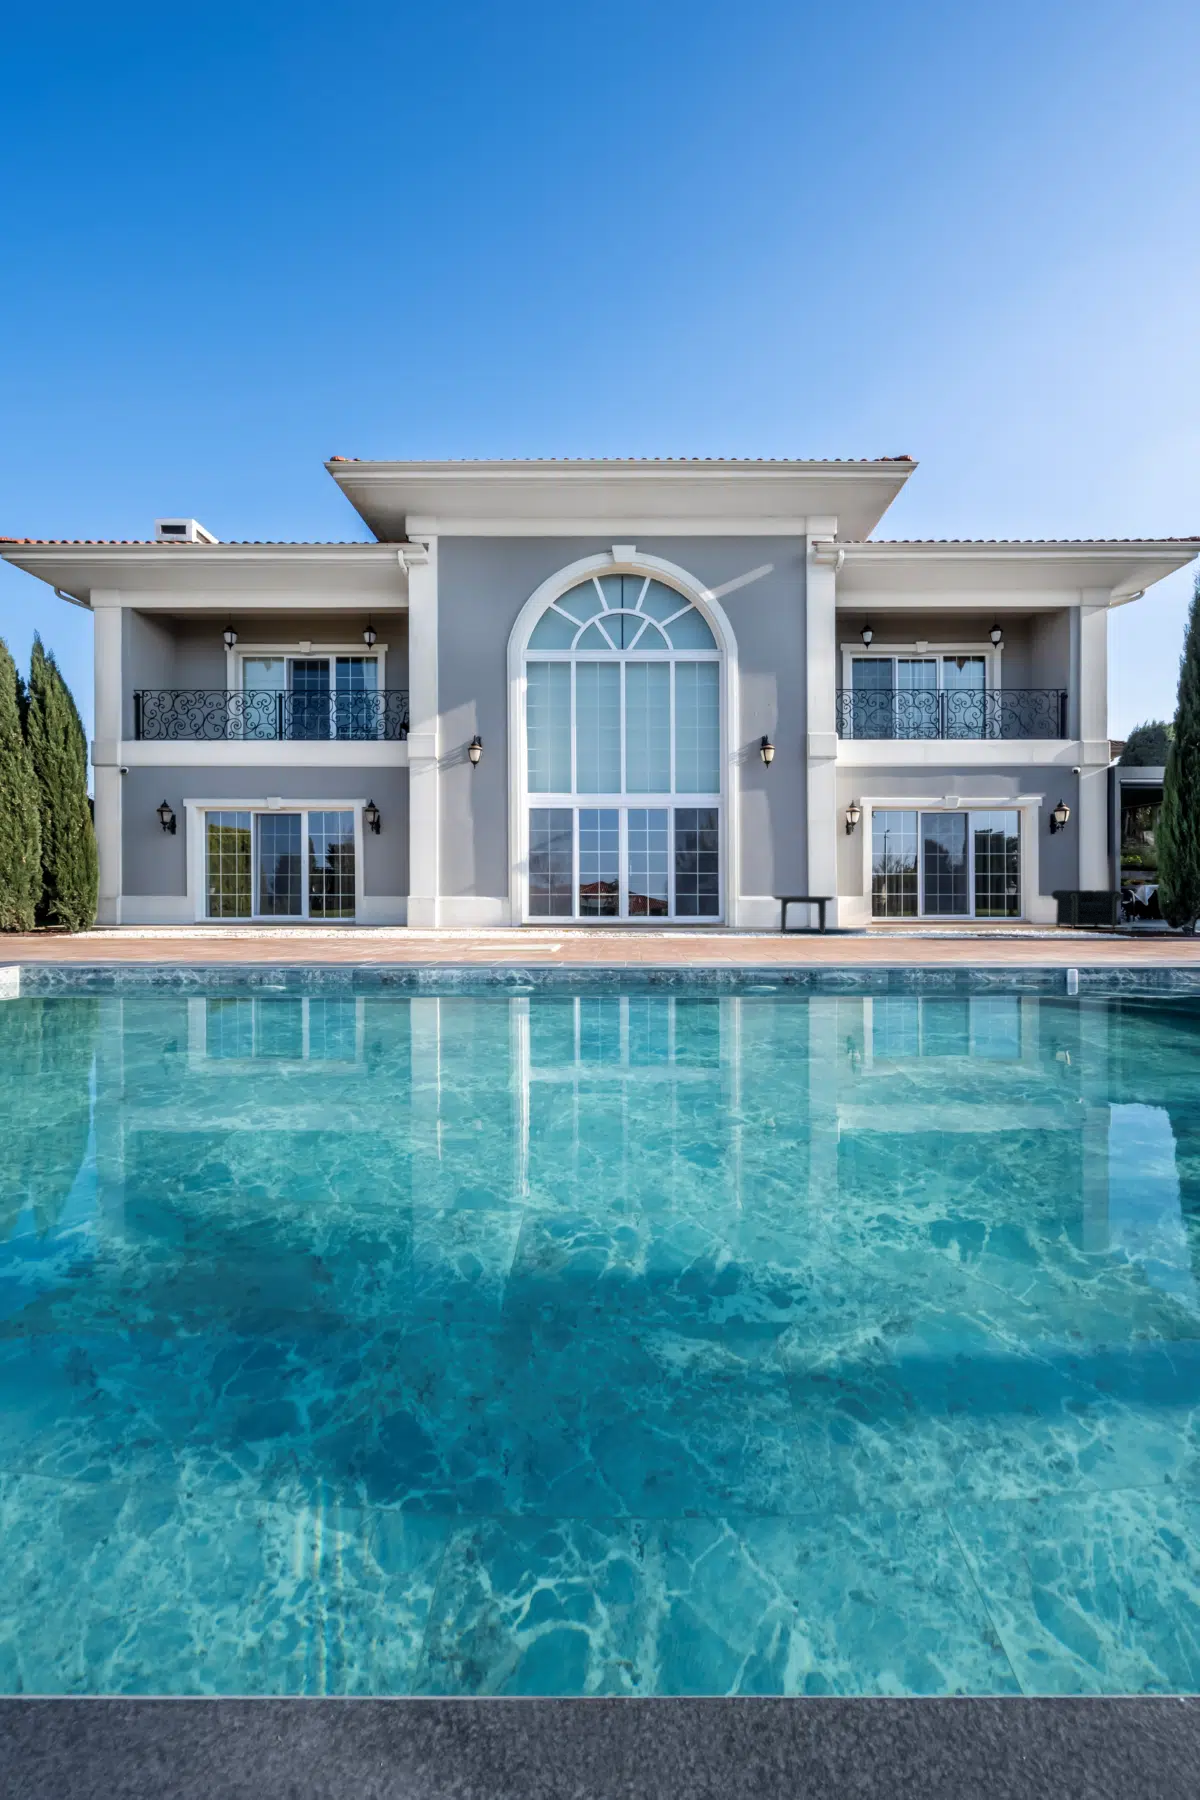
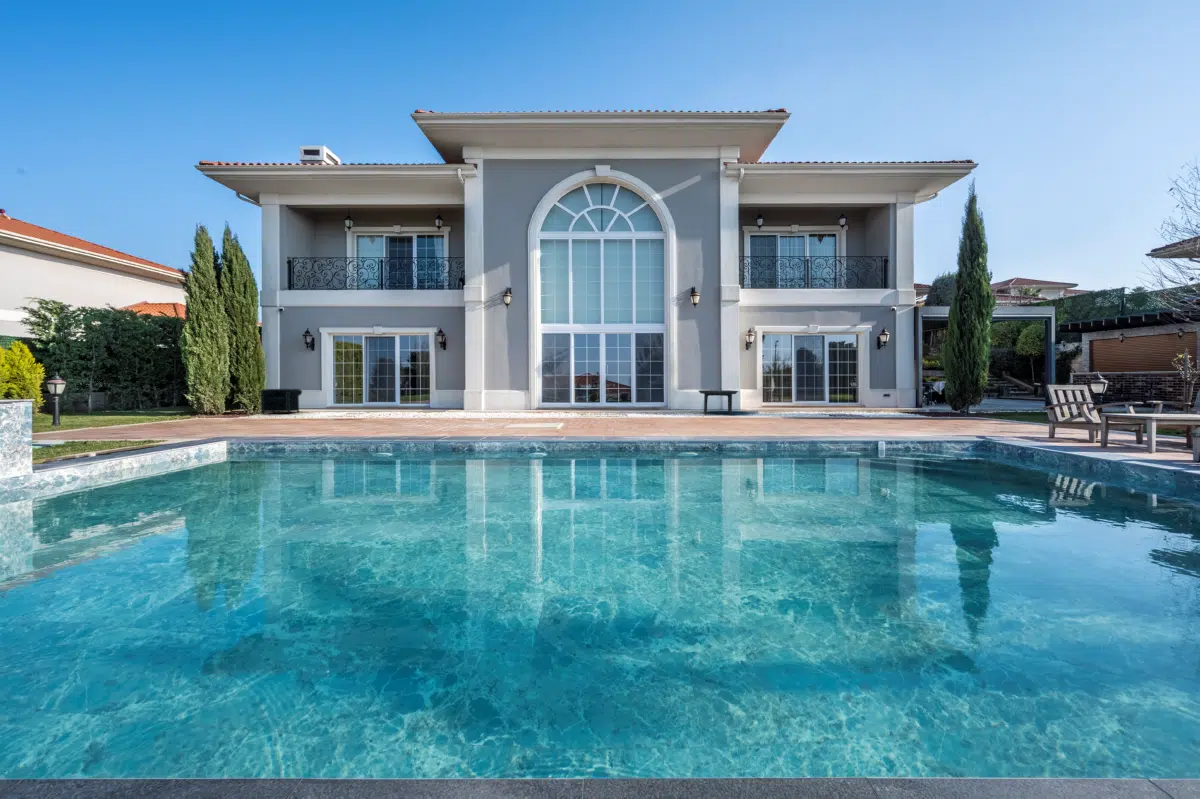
armchair: present [1051,890,1122,929] -> present [260,389,302,414]

